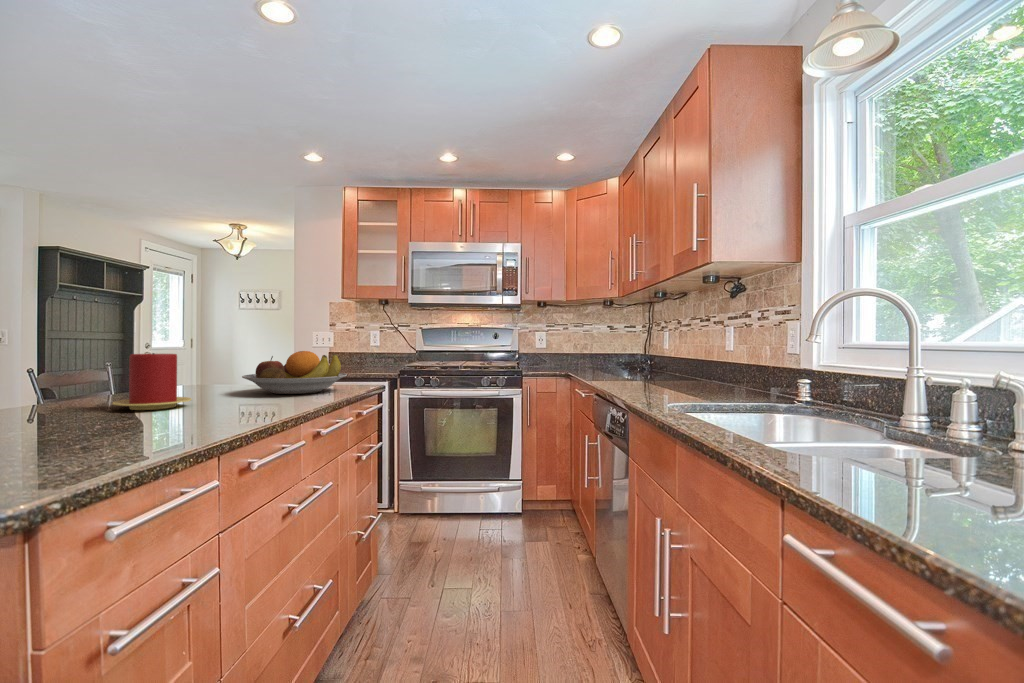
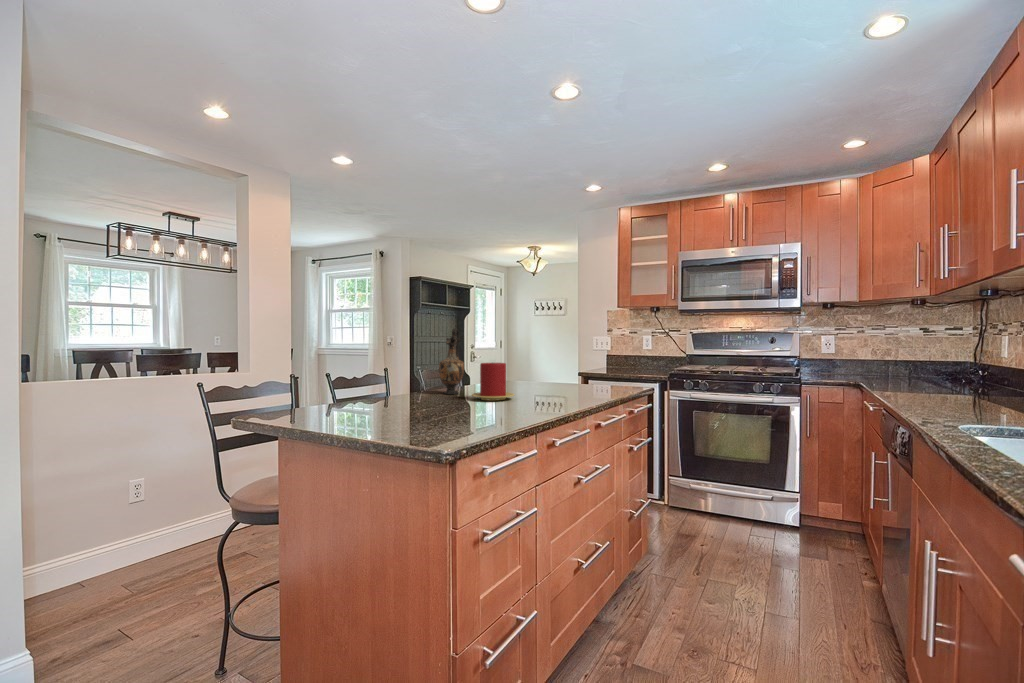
vase: none [51,303,103,405] -> present [439,329,464,394]
fruit bowl: present [242,351,347,394] -> none [544,360,619,394]

